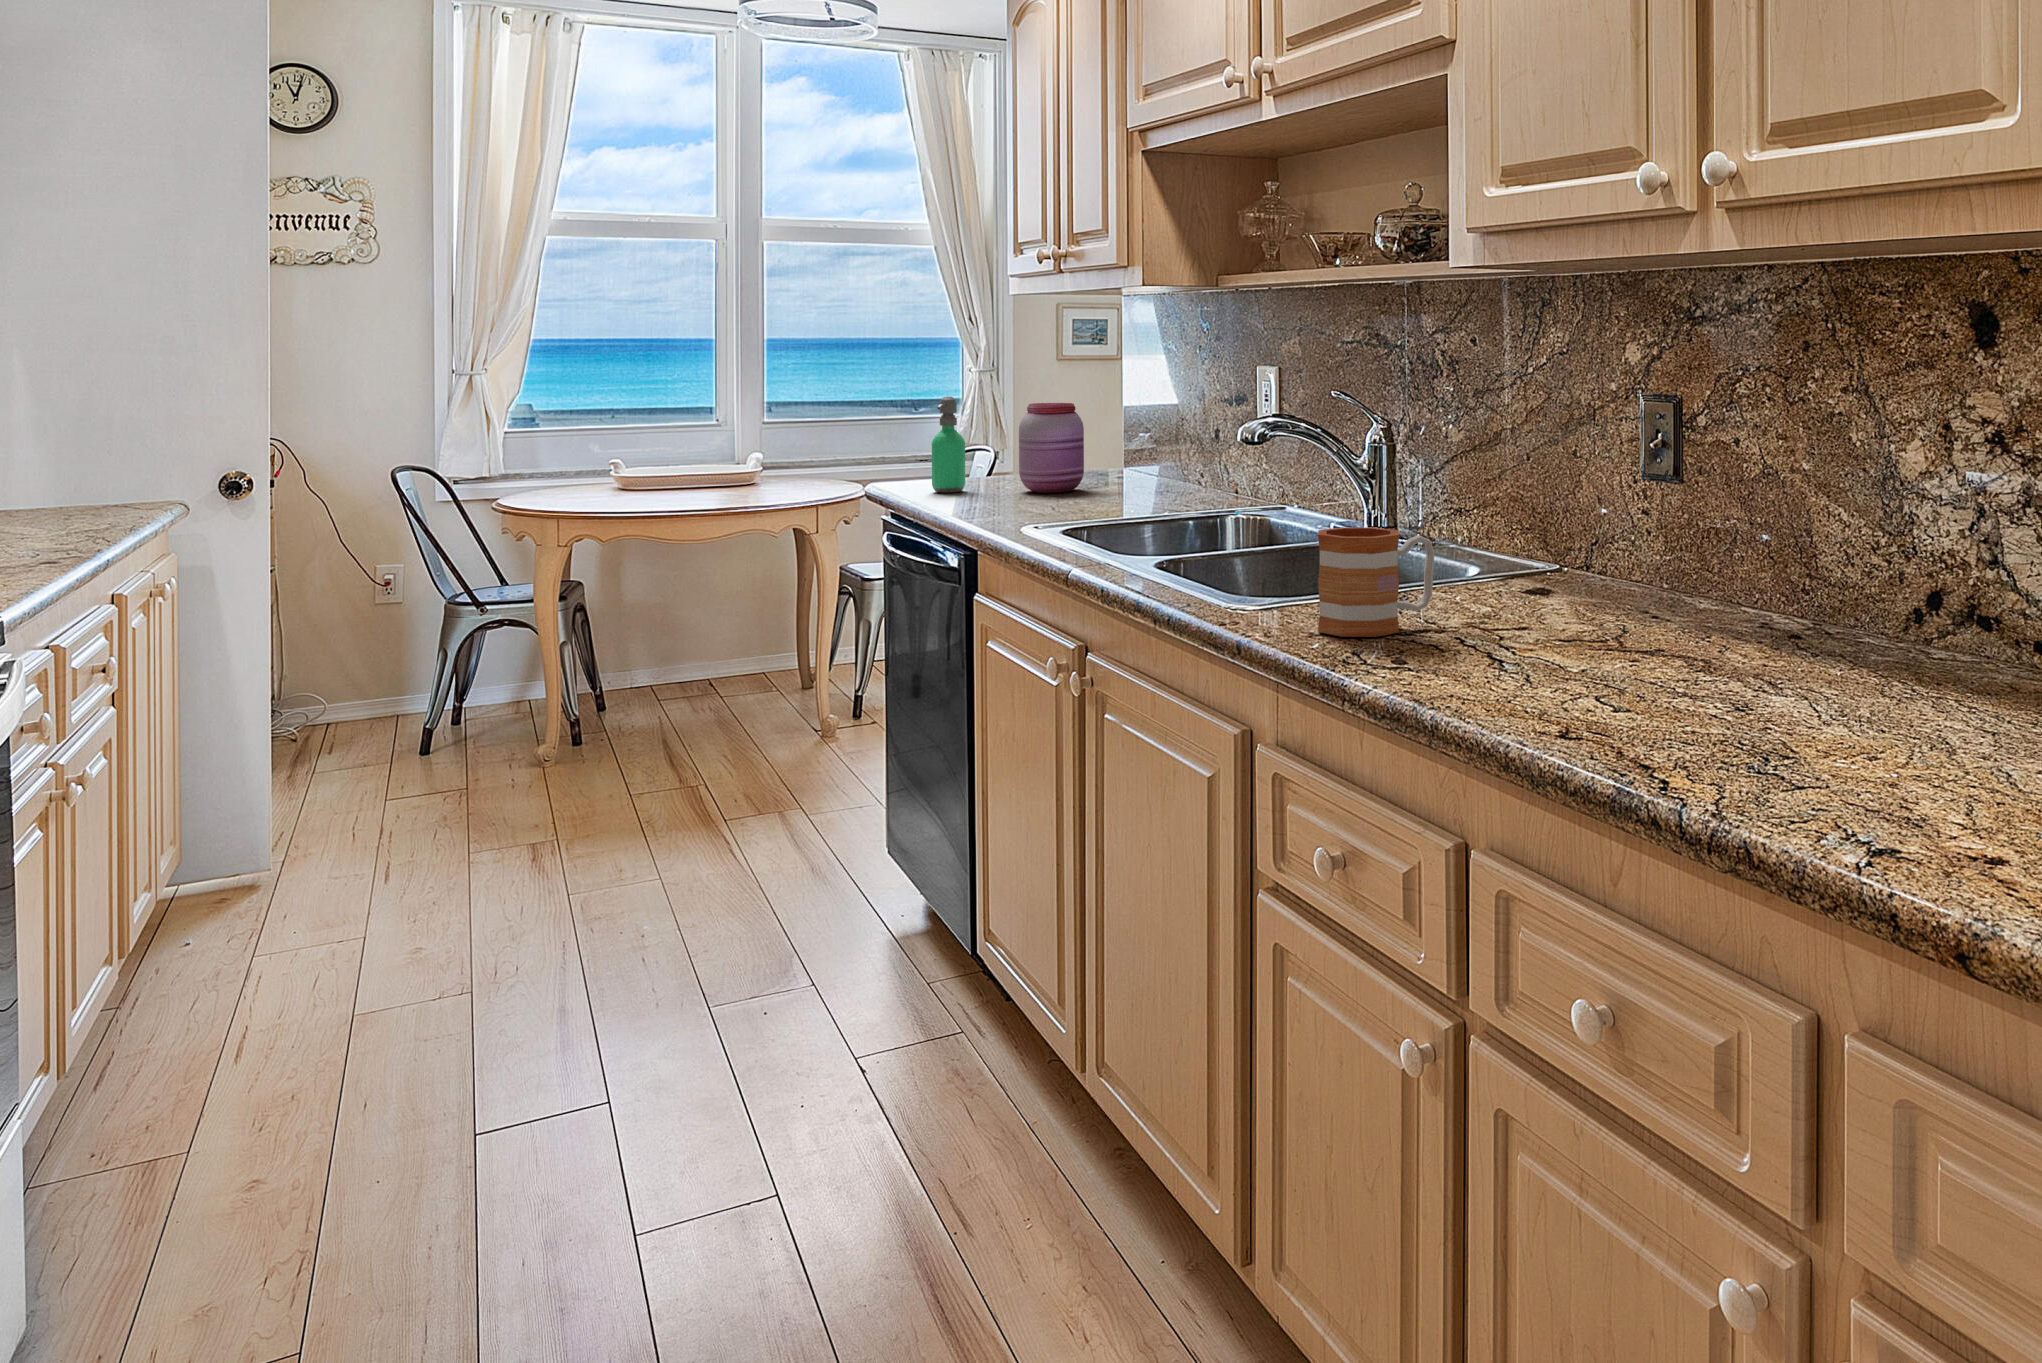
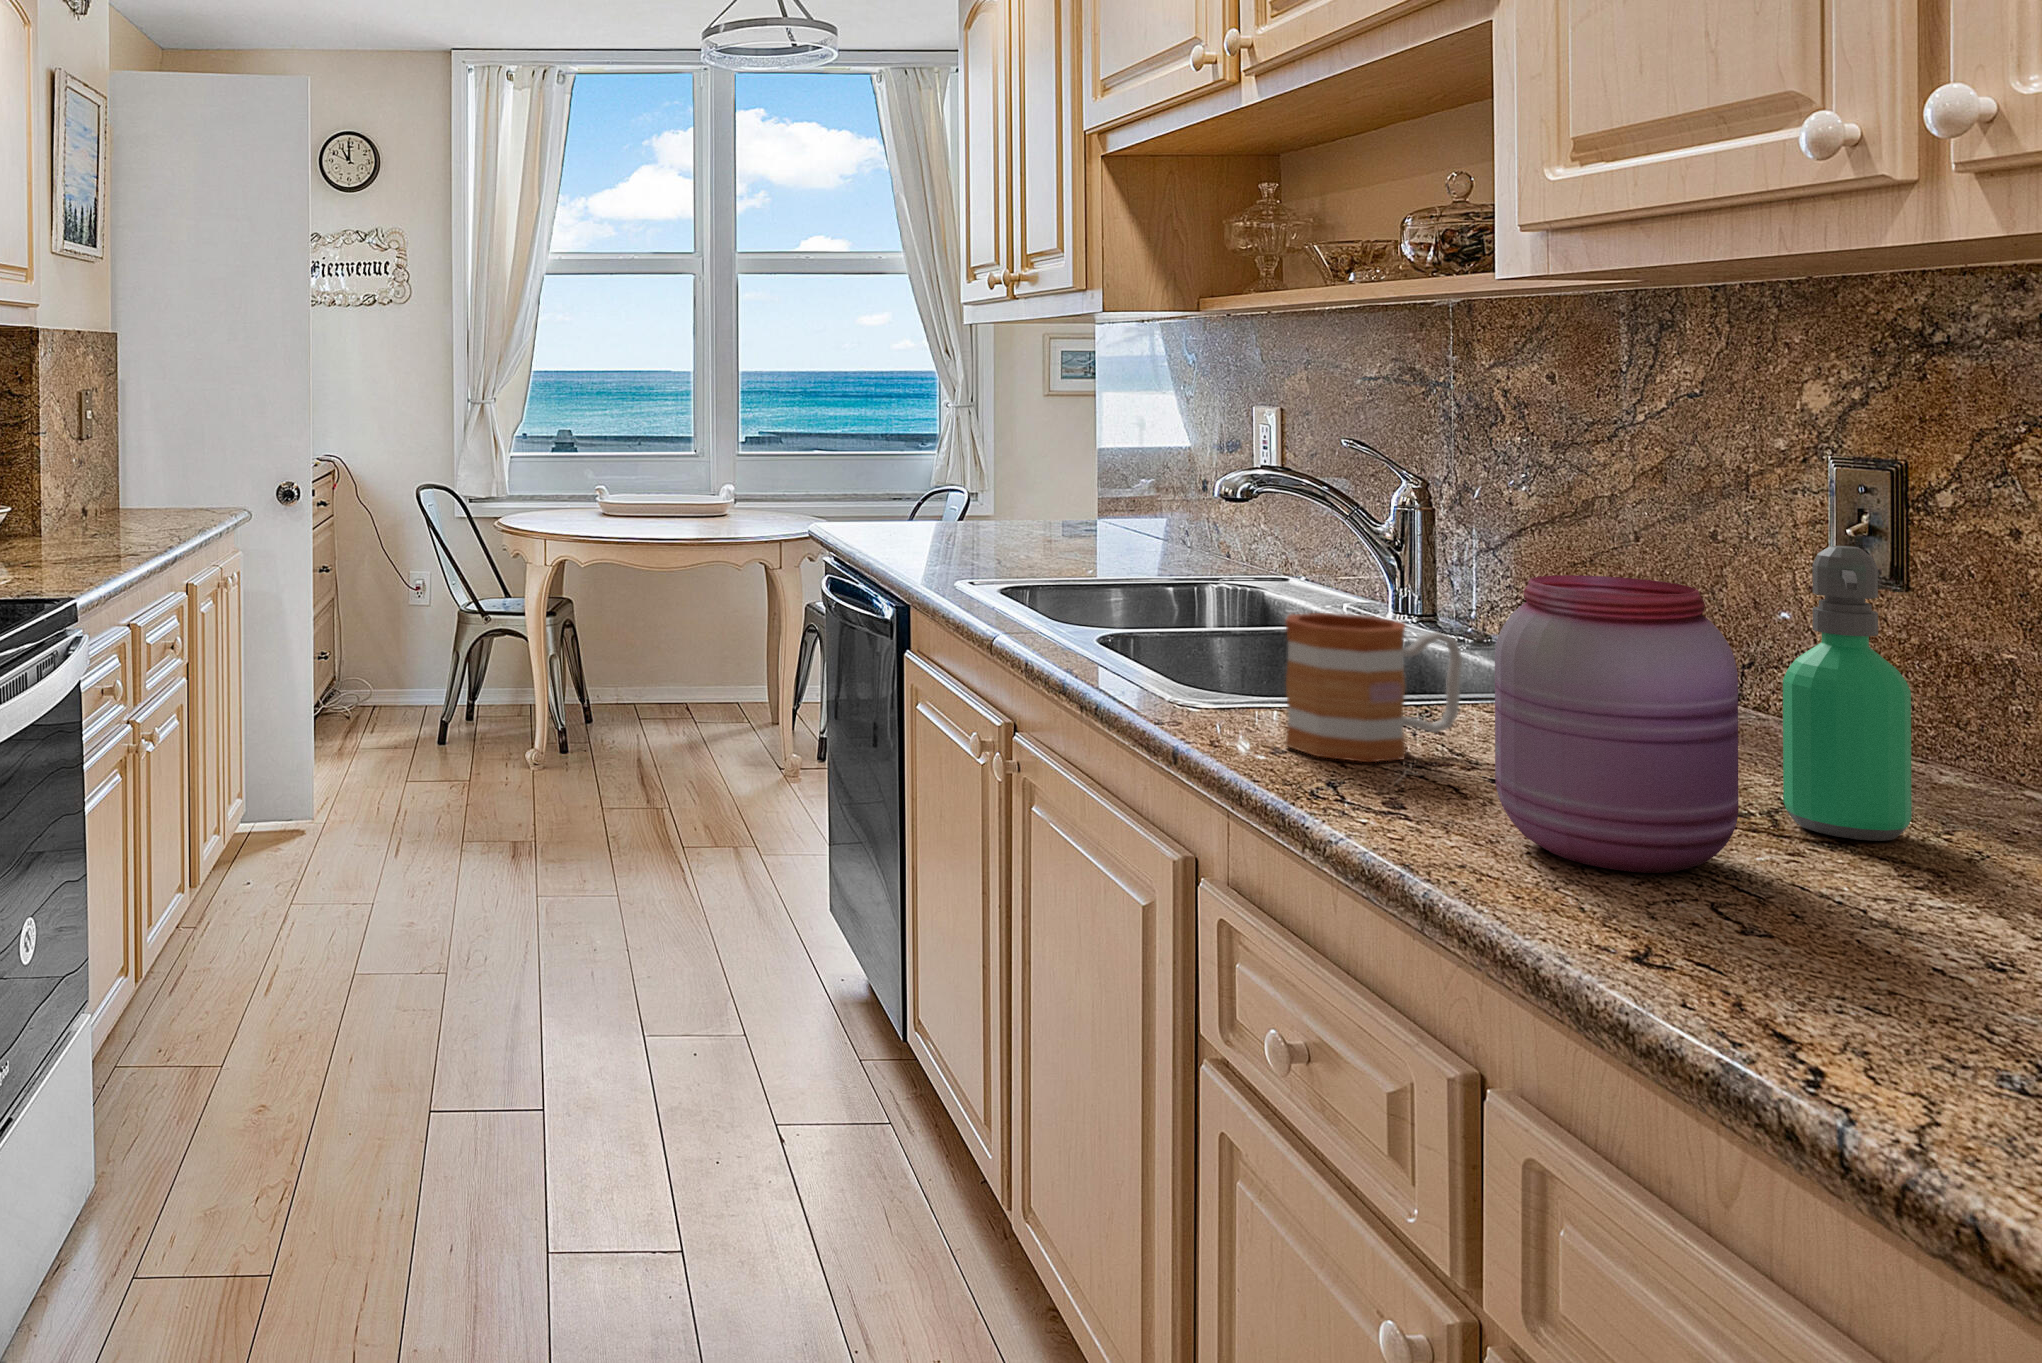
soap dispenser: present [932,396,965,492] -> present [1783,546,1912,841]
jar: present [1019,403,1084,493] -> present [1495,575,1738,873]

